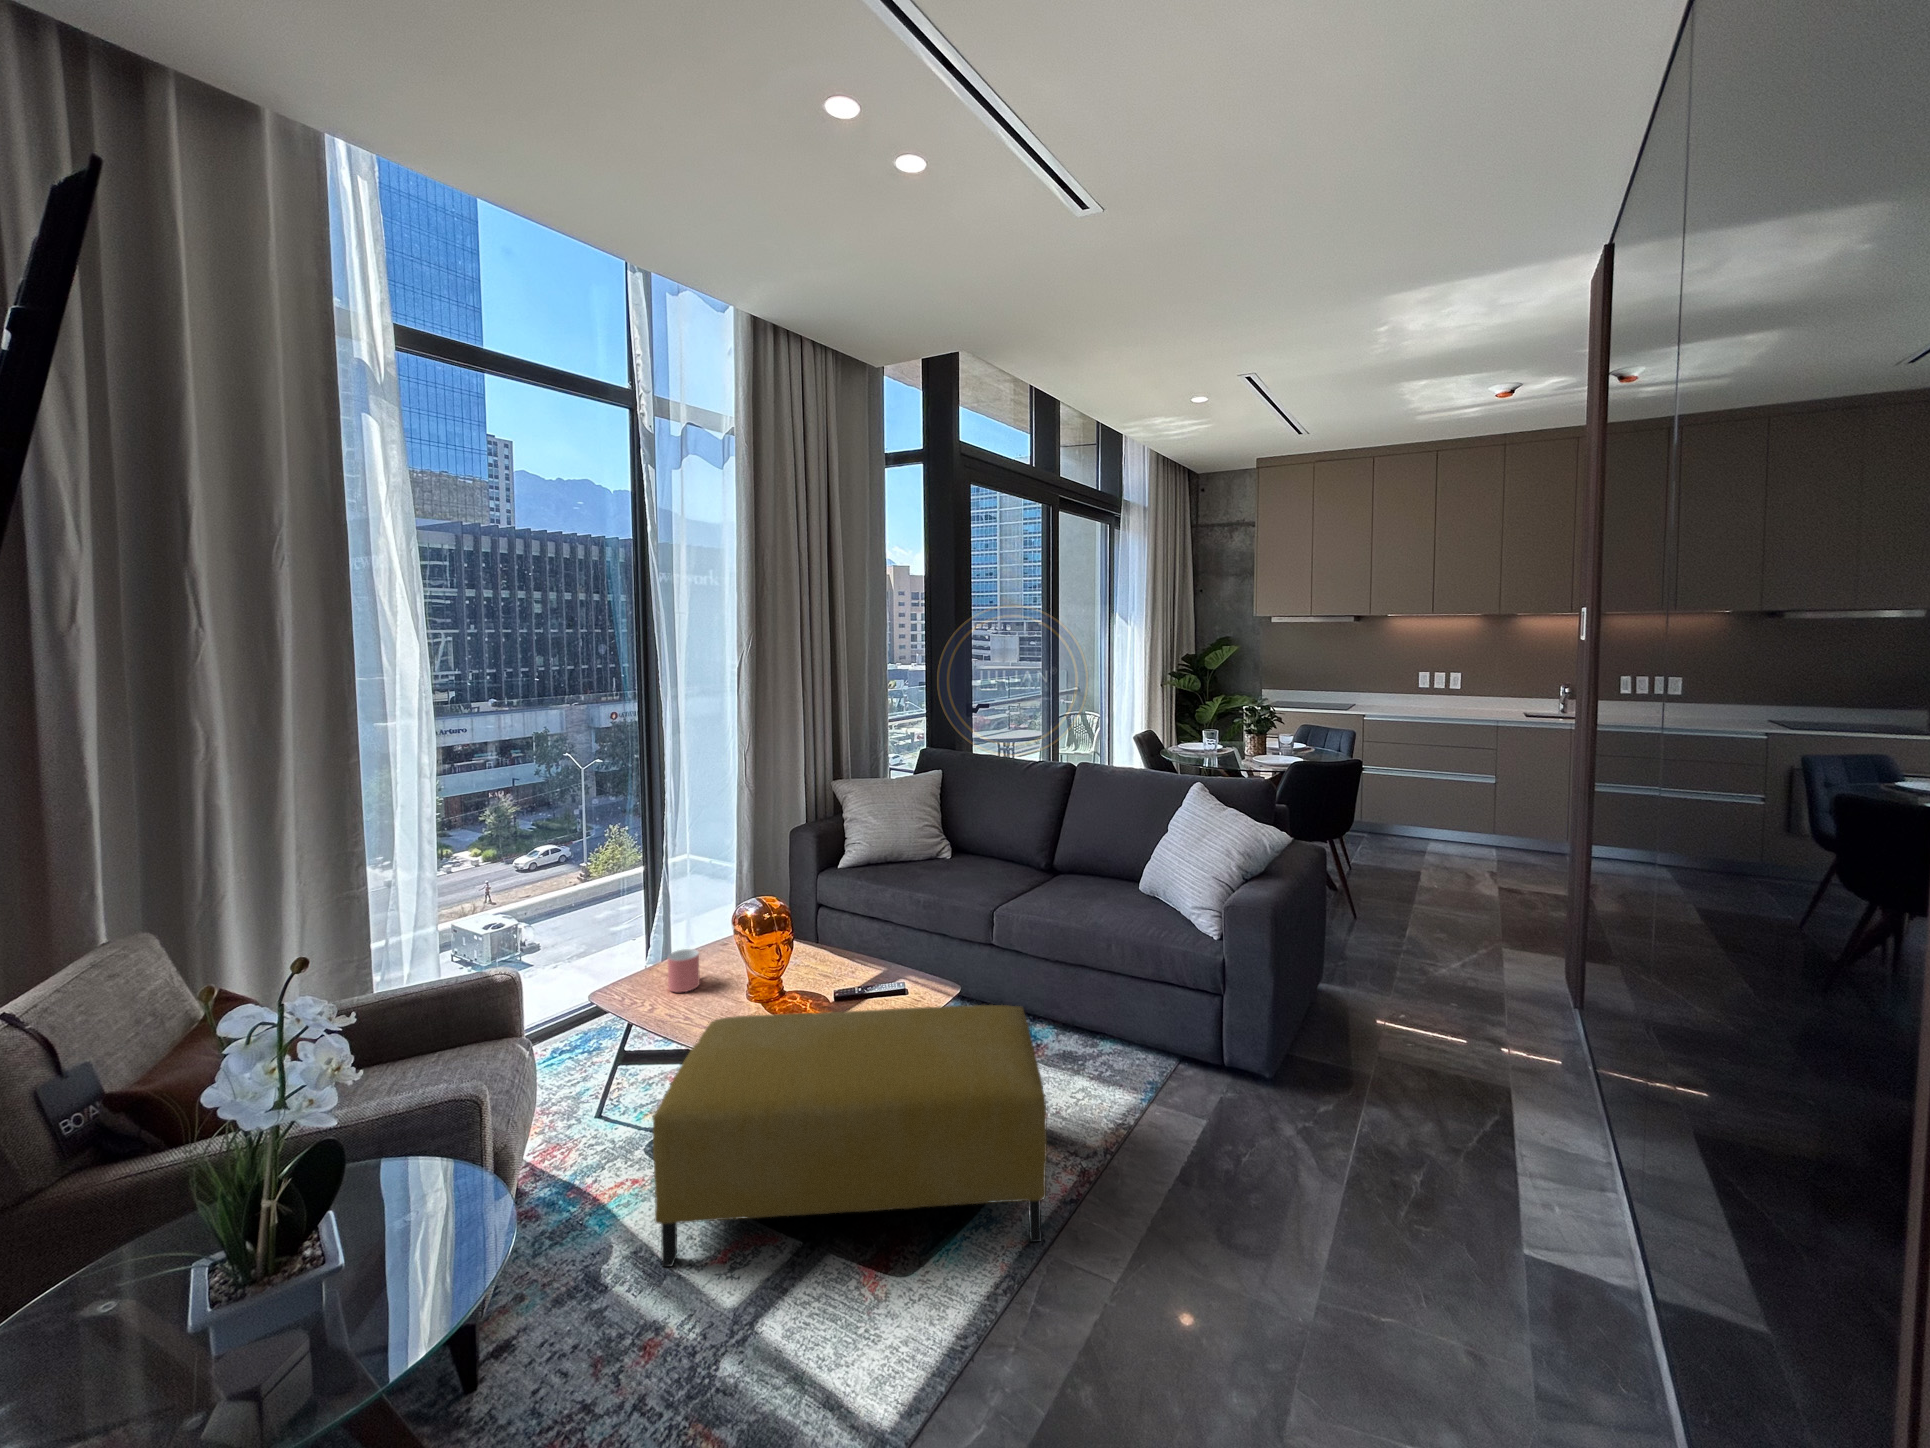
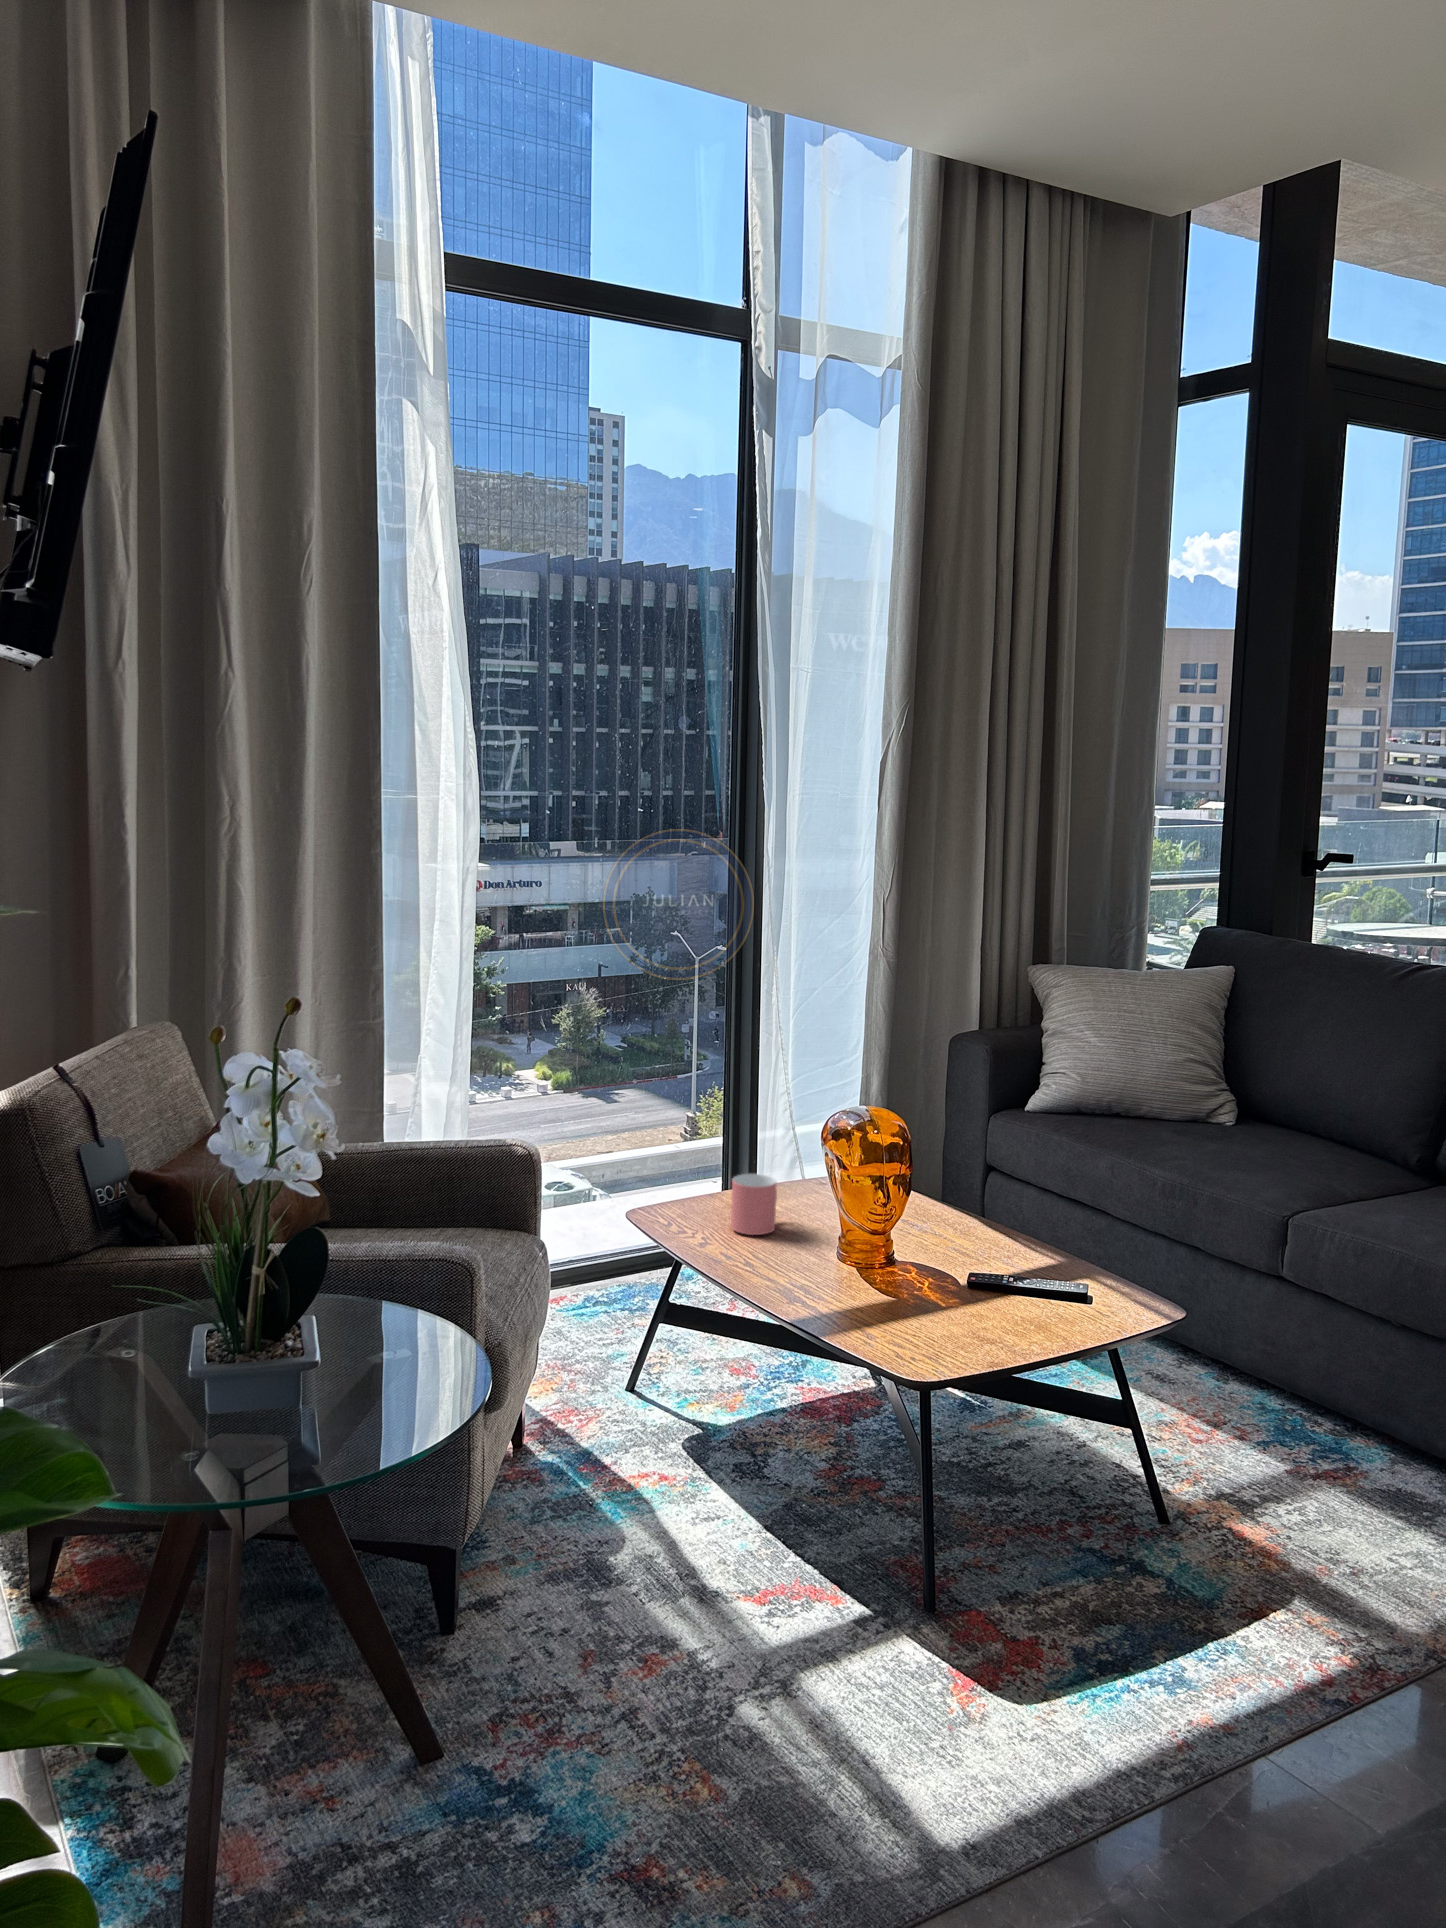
ottoman: present [653,1005,1047,1267] -> none [675,1276,1297,1733]

